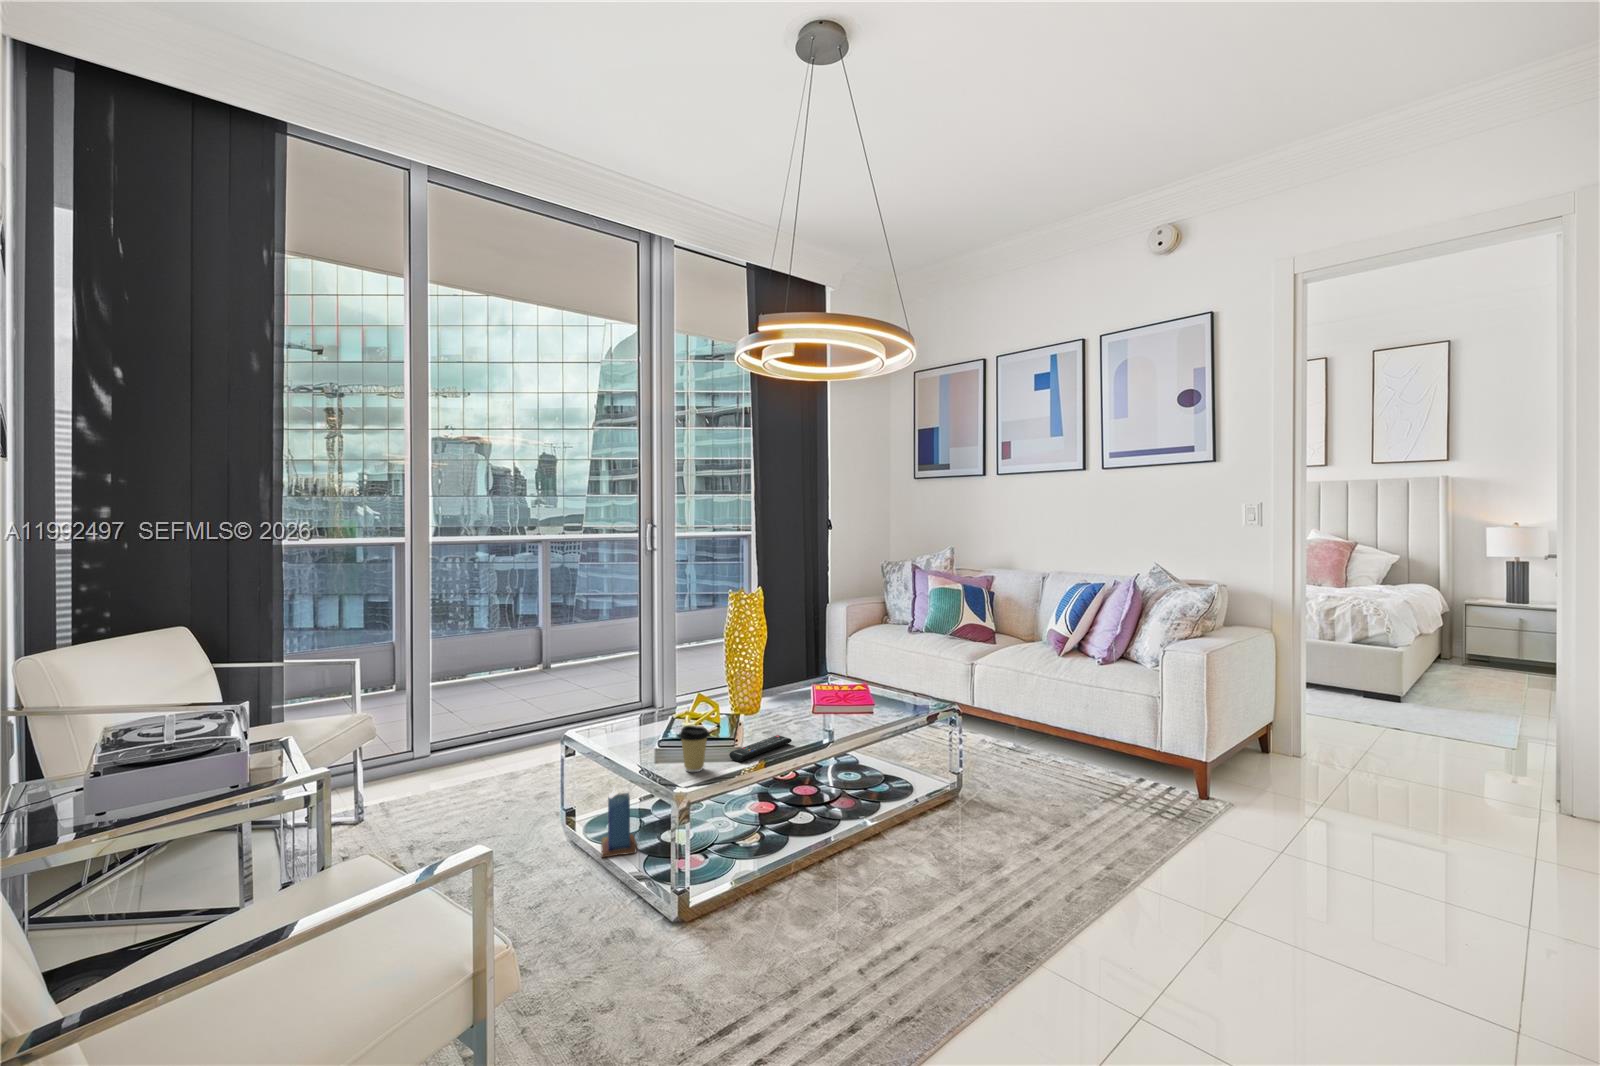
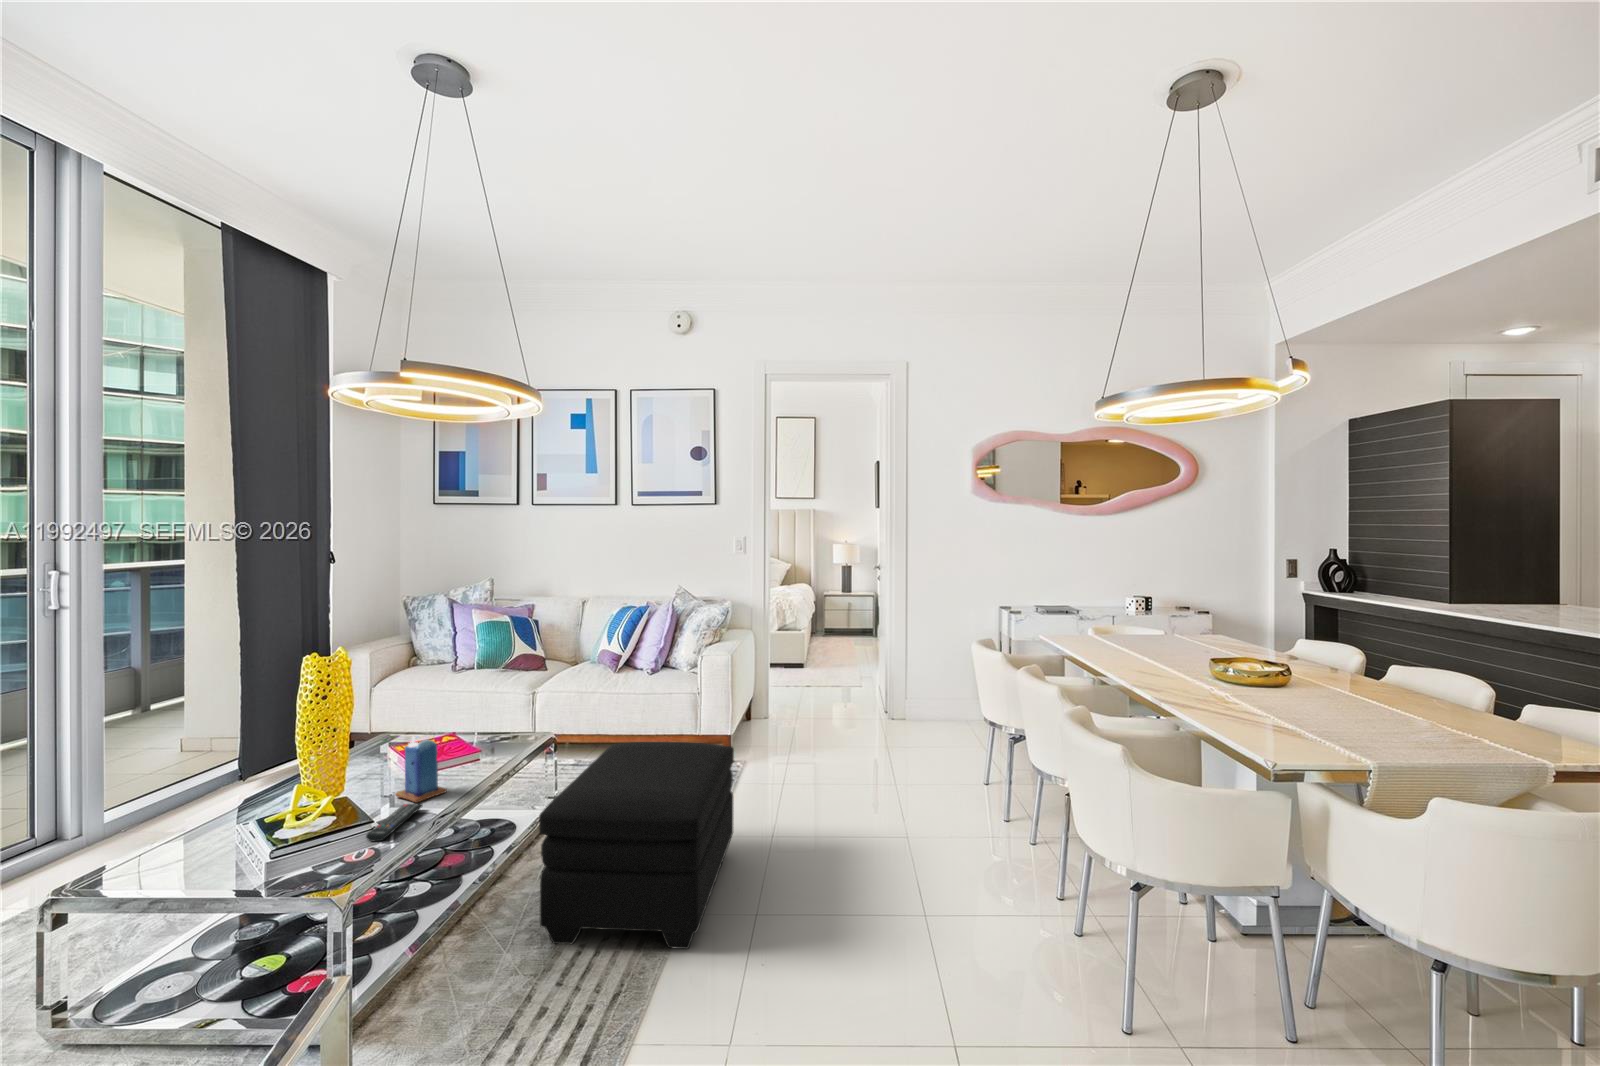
coffee cup: present [679,726,709,772] -> none [314,814,355,867]
ottoman: none [867,728,1153,1010] -> present [539,742,734,949]
candle: present [601,787,636,857] -> present [395,736,447,803]

